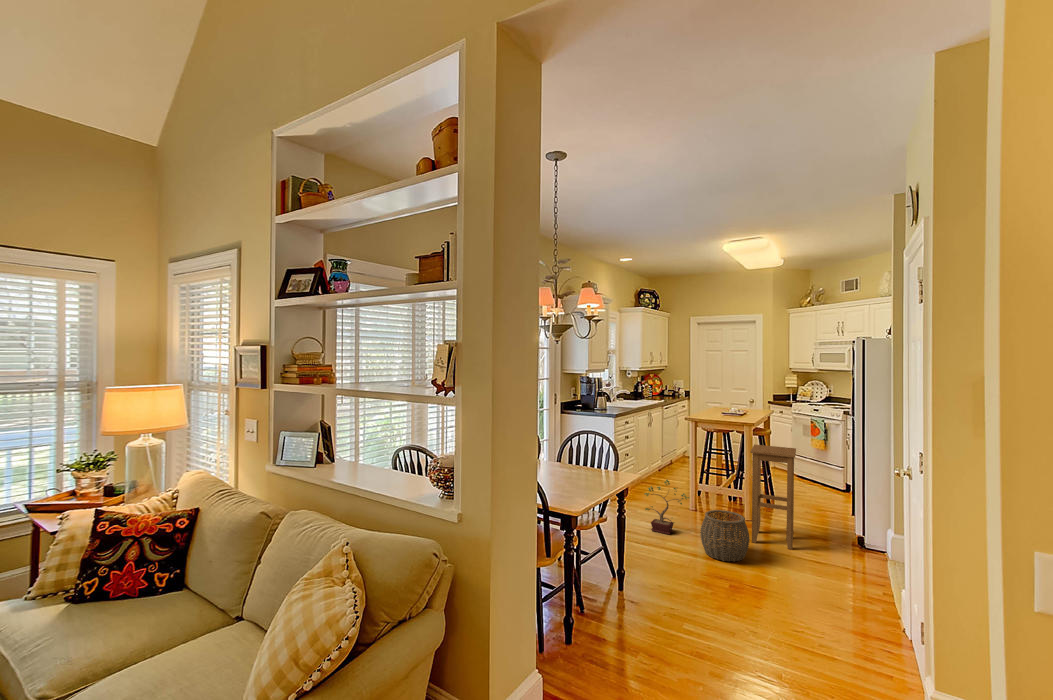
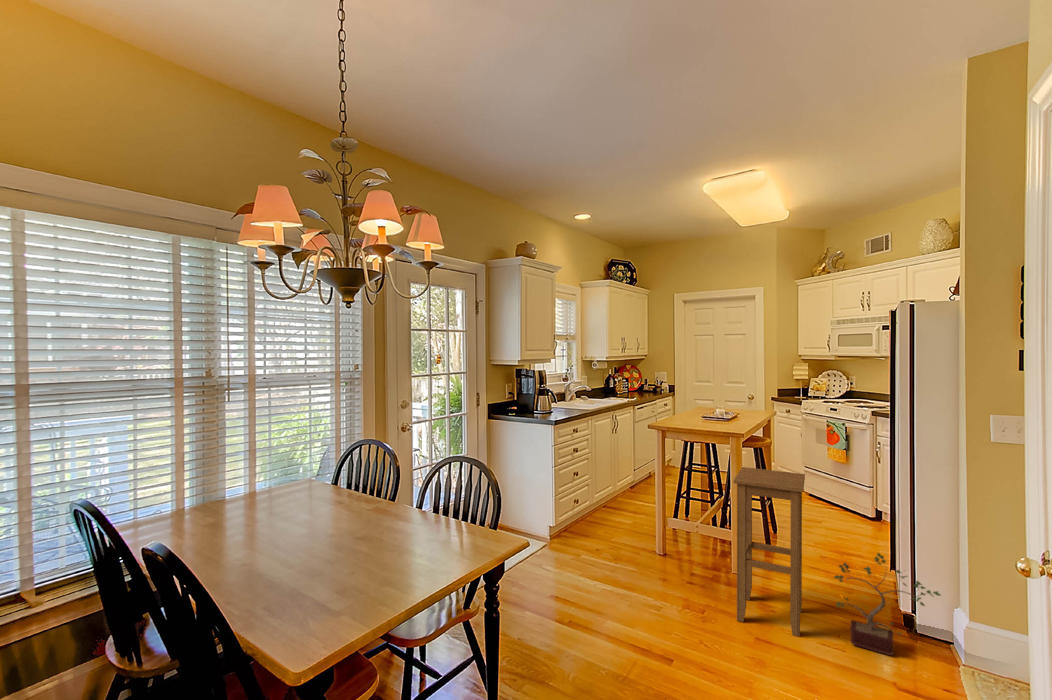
potted plant: present [645,480,689,534] -> present [834,553,941,656]
woven basket: present [700,510,750,562] -> none [653,574,730,666]

